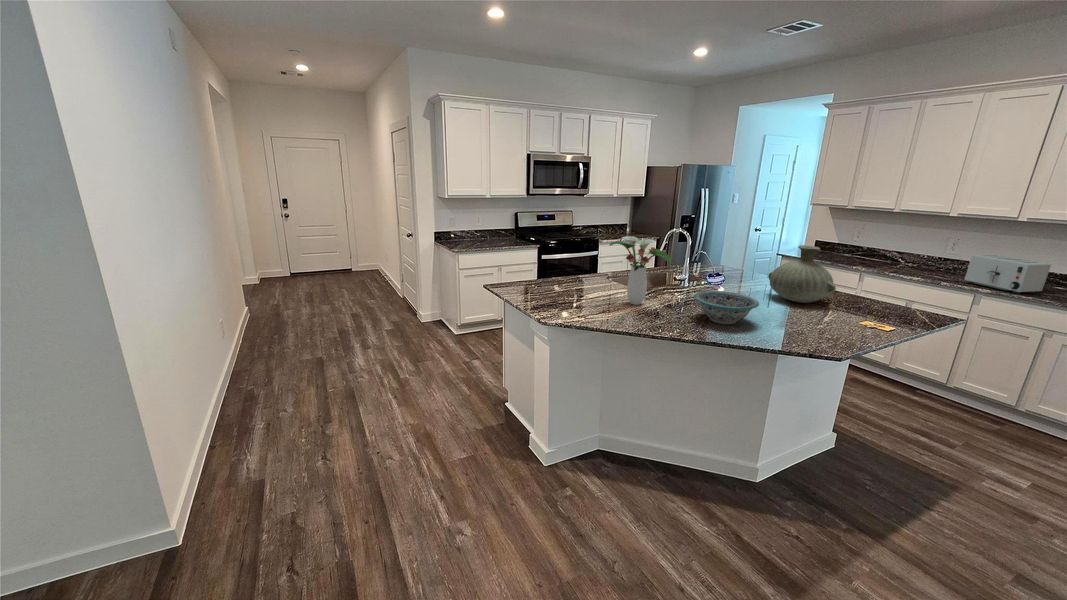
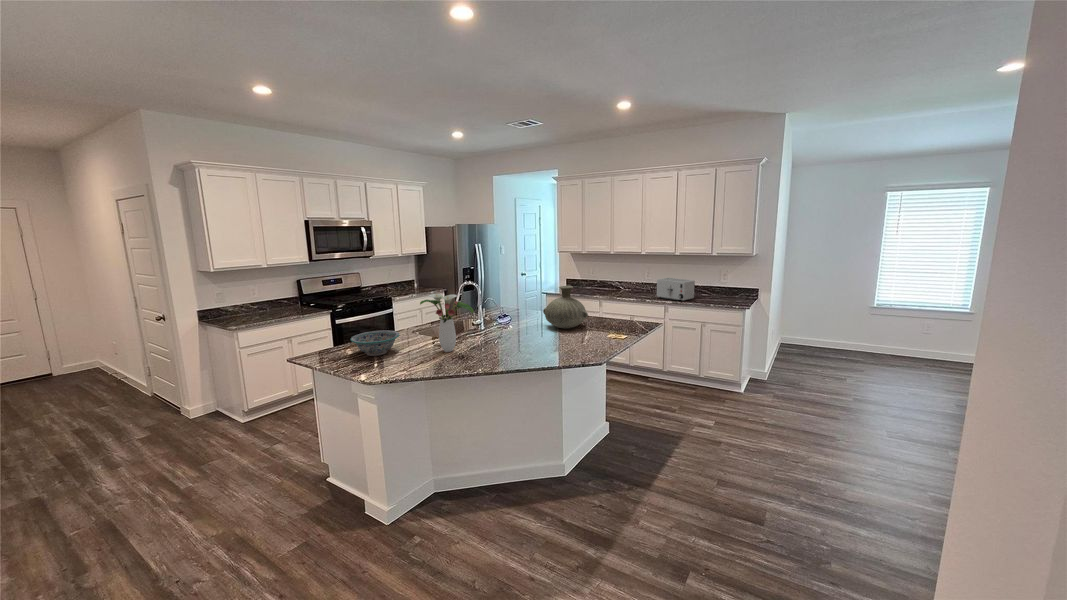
decorative bowl: present [694,291,759,324] -> present [350,330,400,356]

